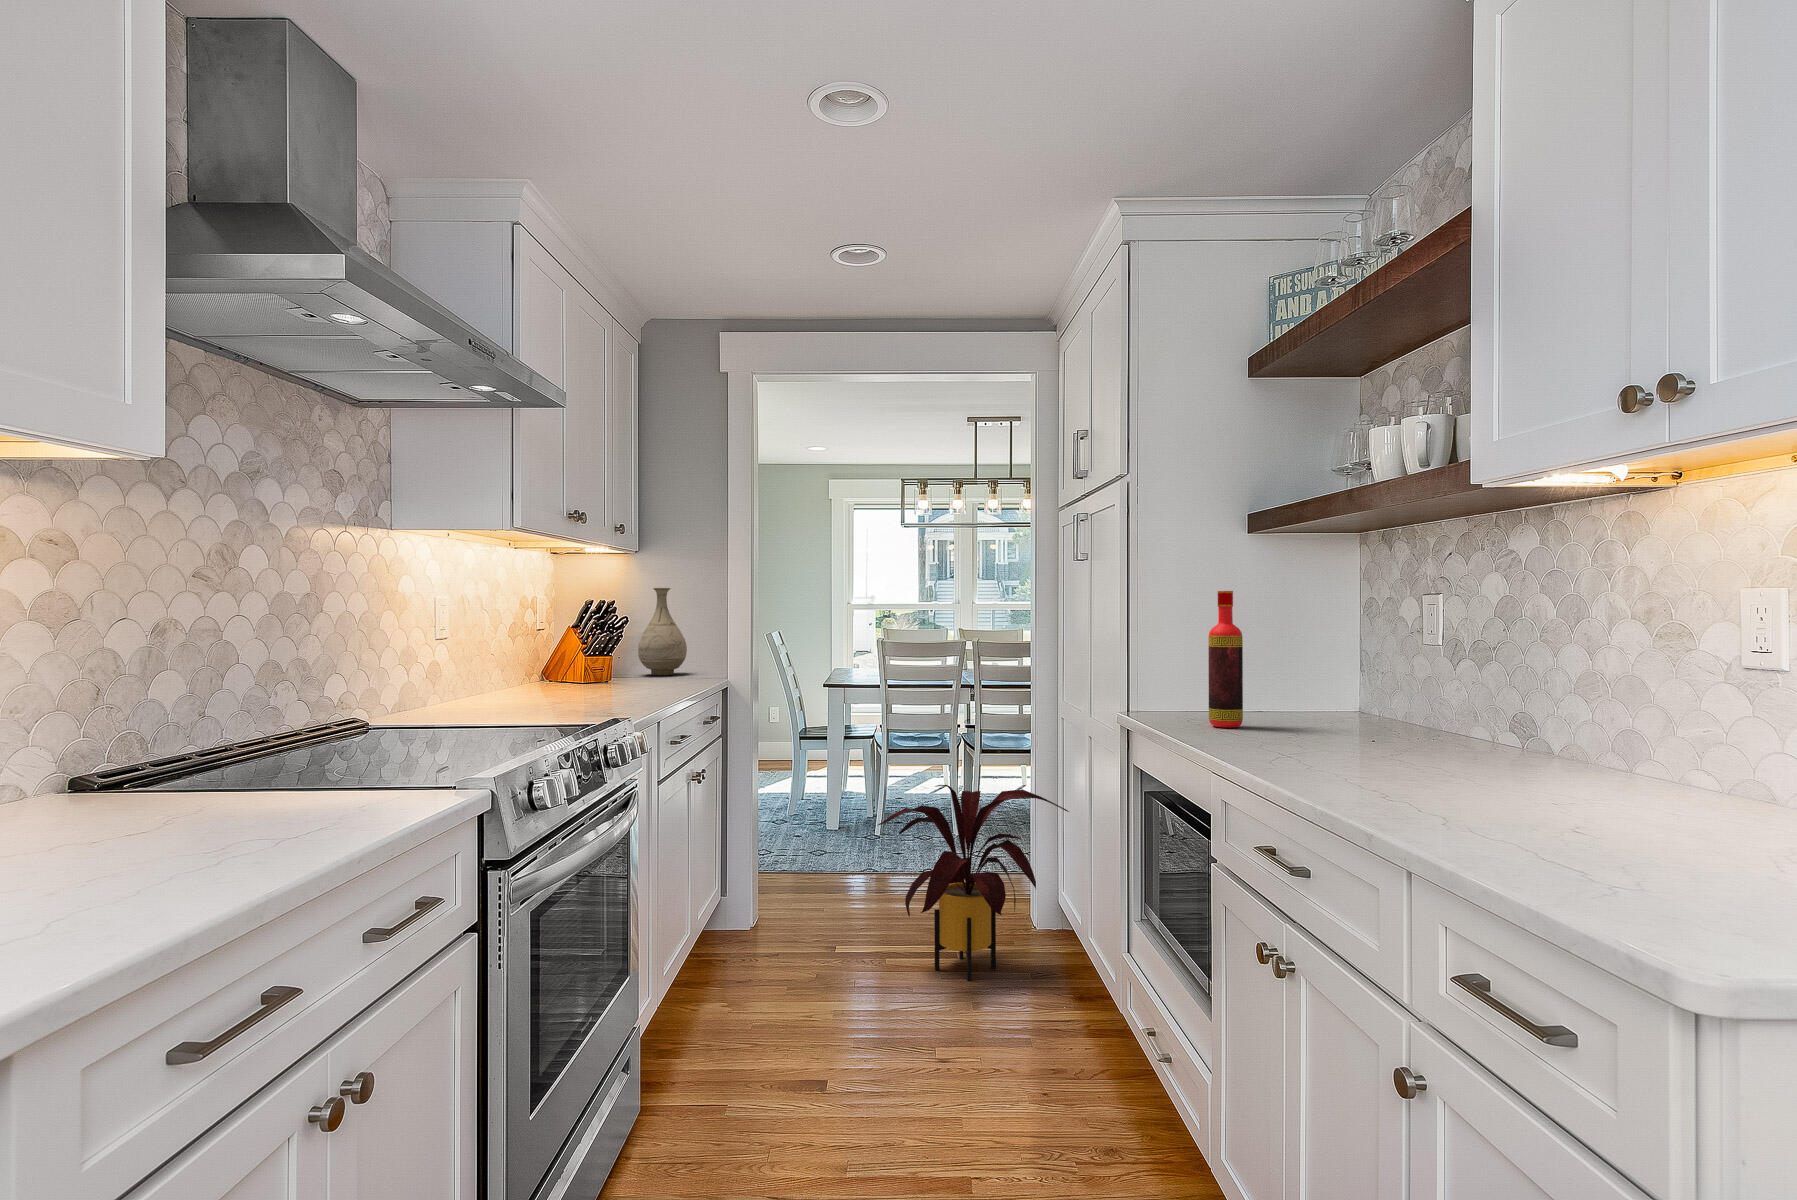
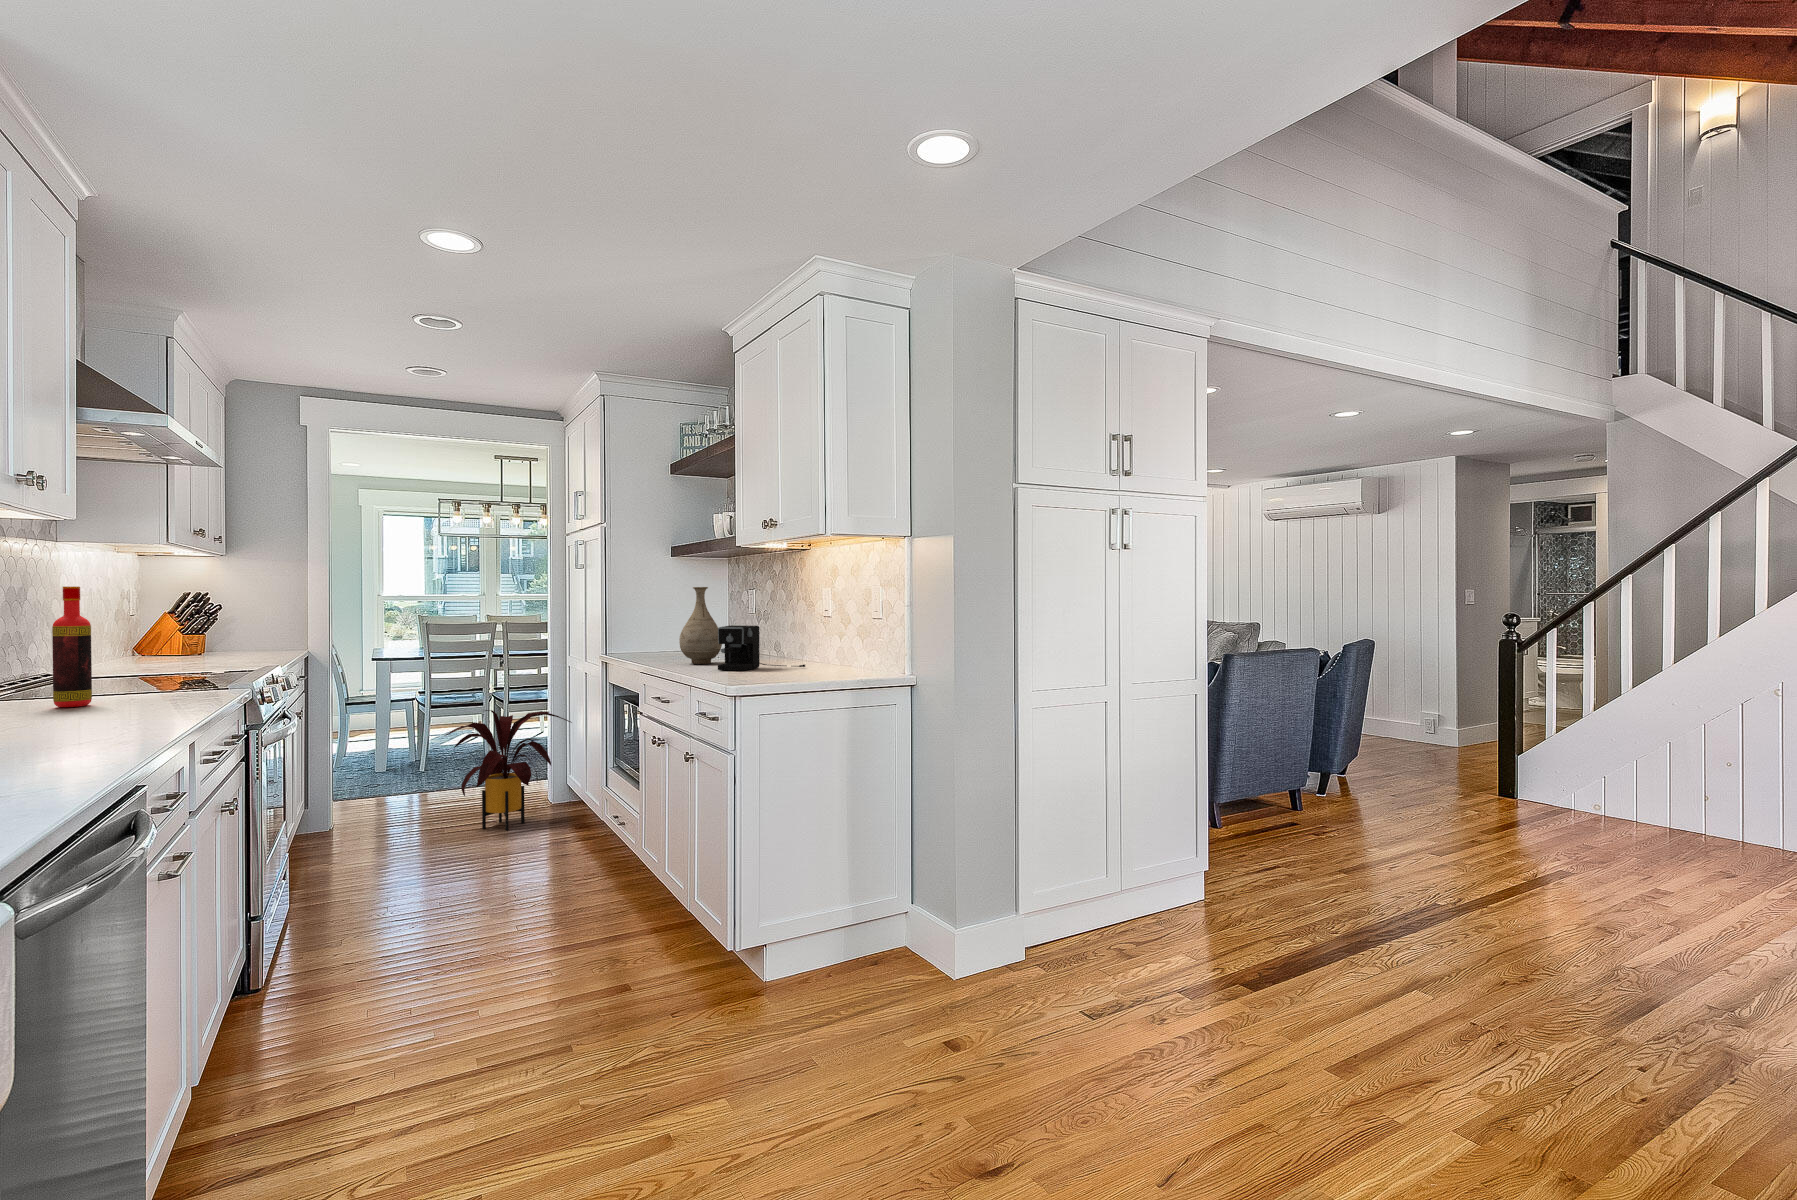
vase: present [638,588,687,675] -> present [679,587,722,664]
bottle: present [1208,591,1243,728] -> present [52,587,92,707]
coffee maker: none [1448,683,1720,815] -> present [718,625,805,671]

